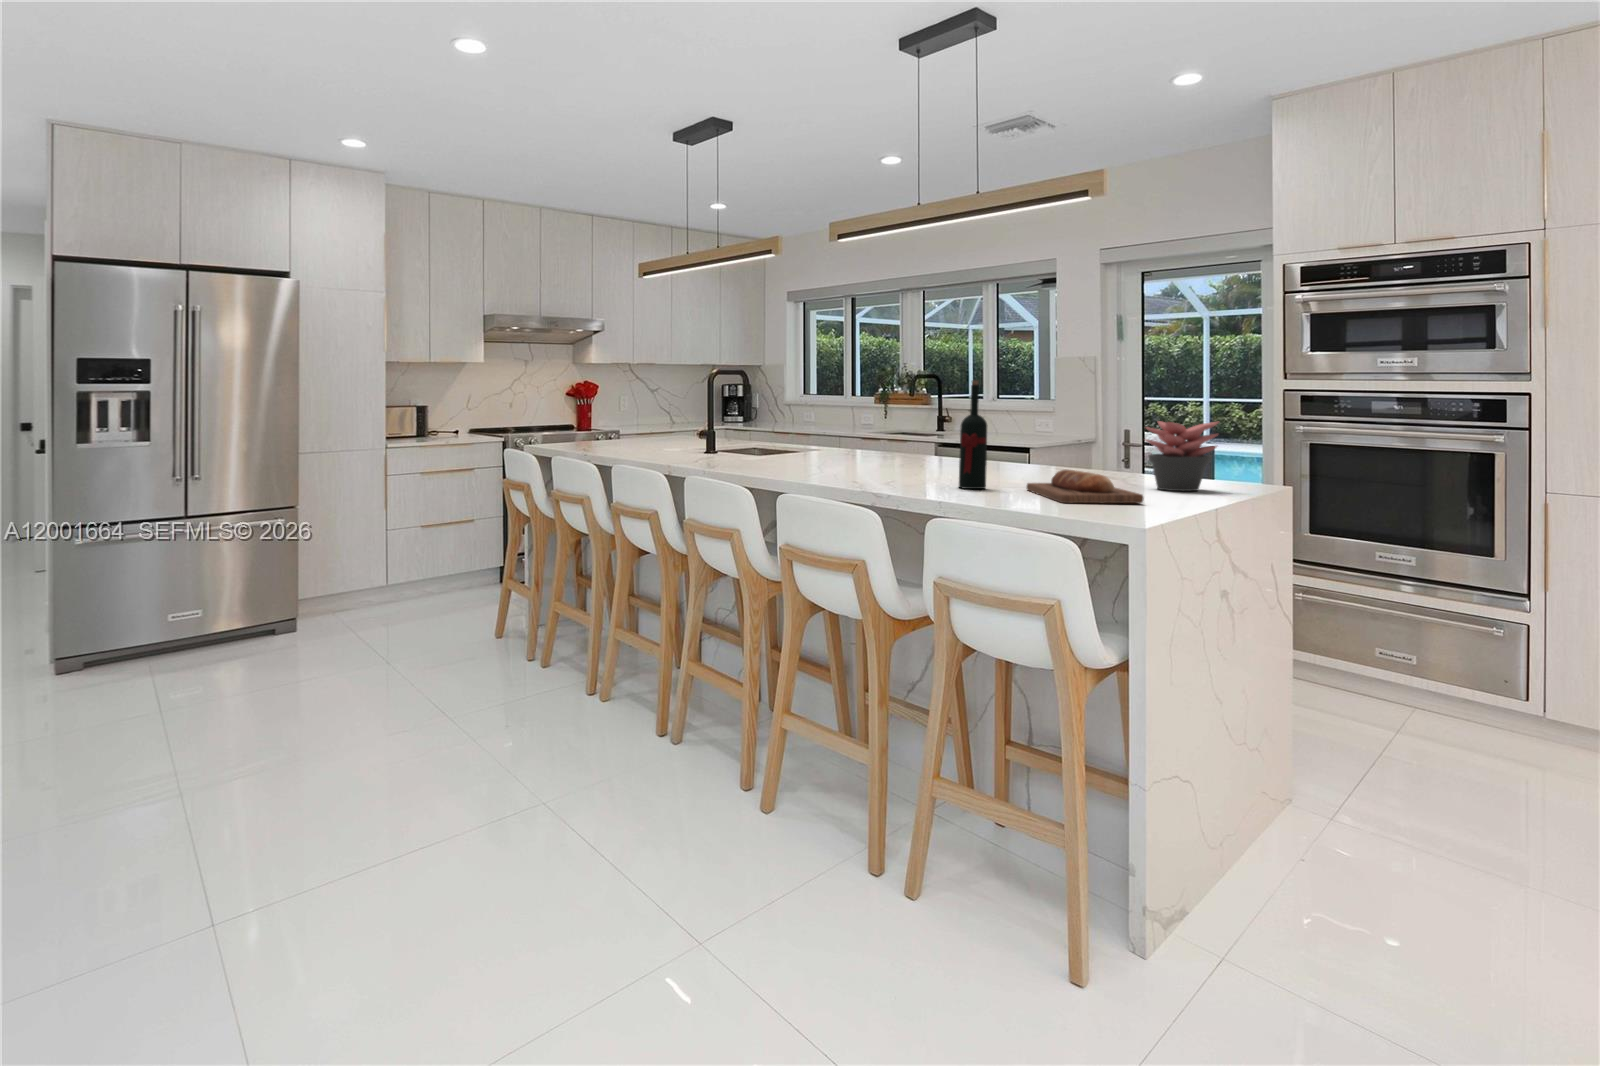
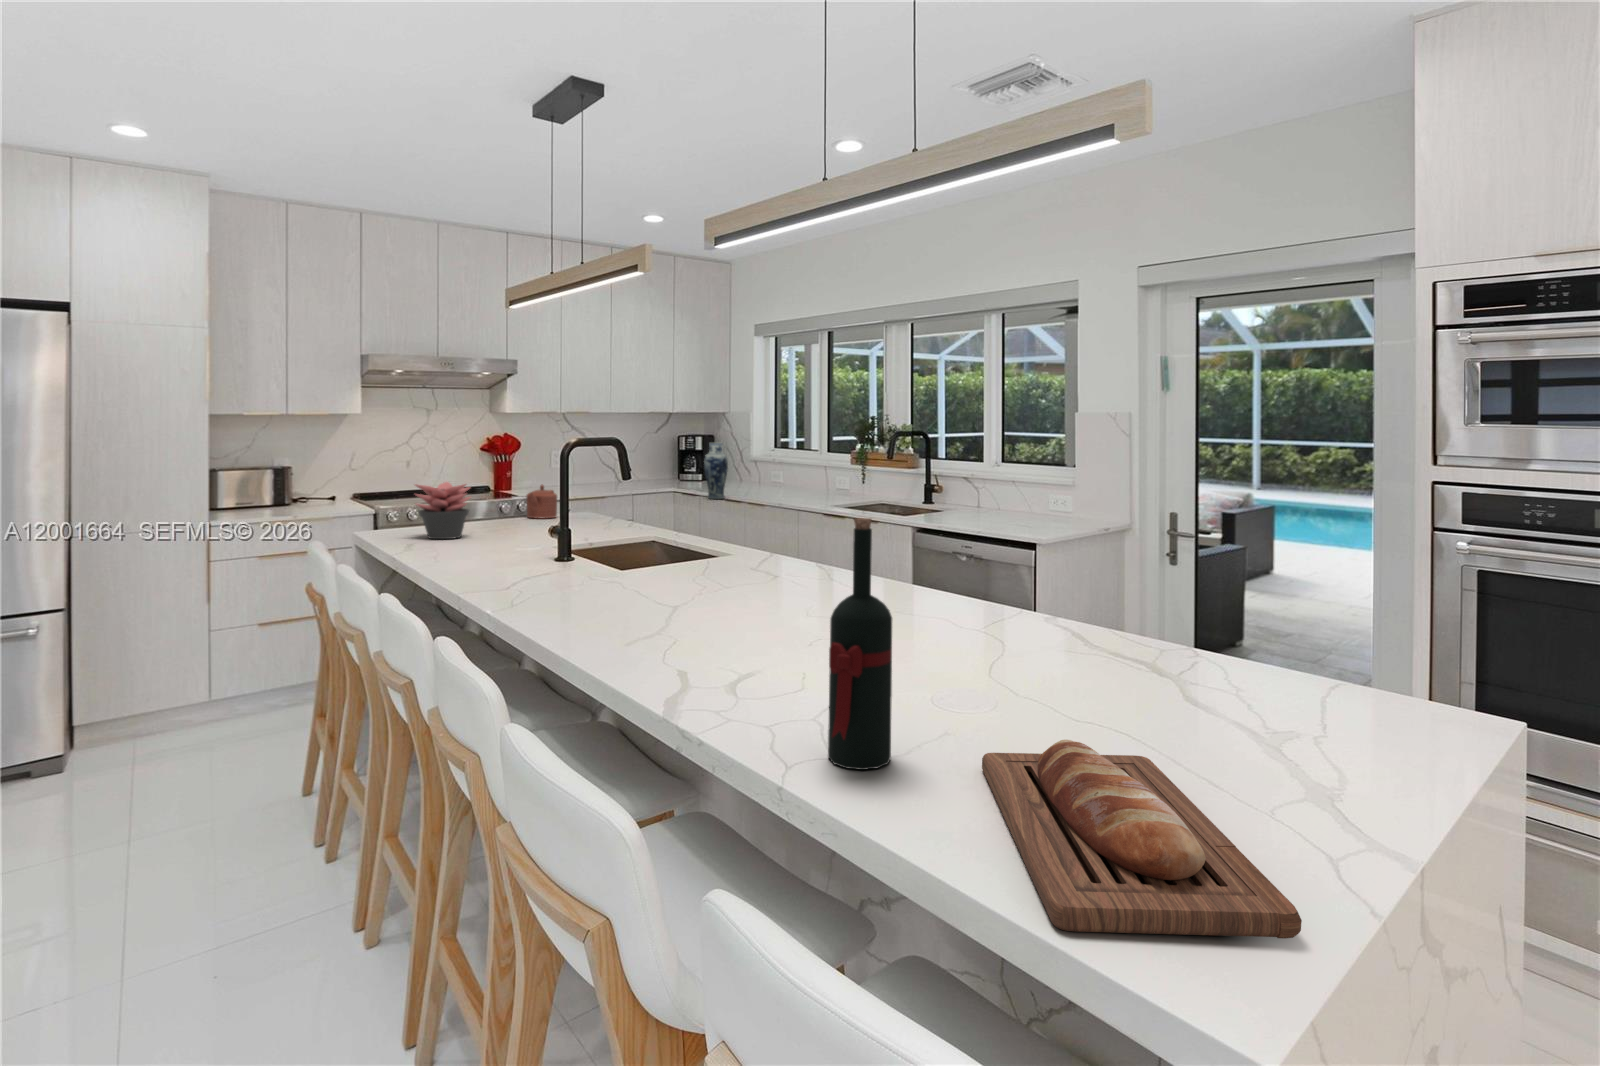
vase: none [752,388,771,435] -> present [704,443,728,499]
teapot: none [639,415,662,441] -> present [527,485,557,518]
succulent plant: present [1146,421,1218,491] -> present [415,482,470,539]

